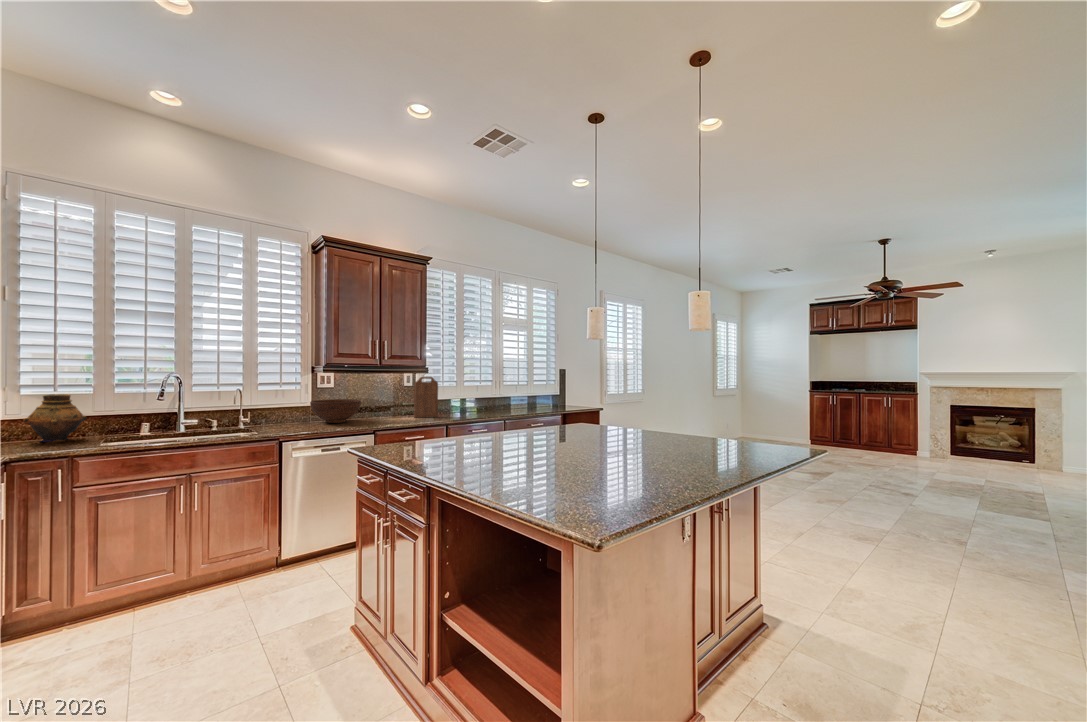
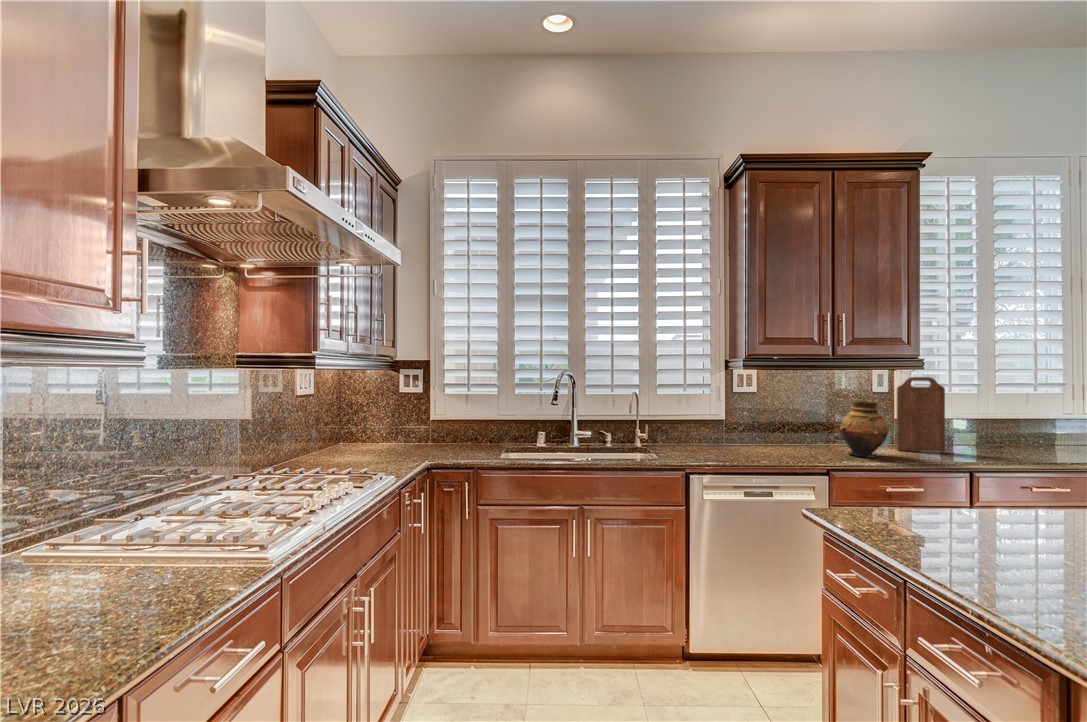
vase: present [23,394,87,442] -> present [840,400,889,456]
fruit bowl: present [310,399,361,423] -> none [725,411,802,450]

